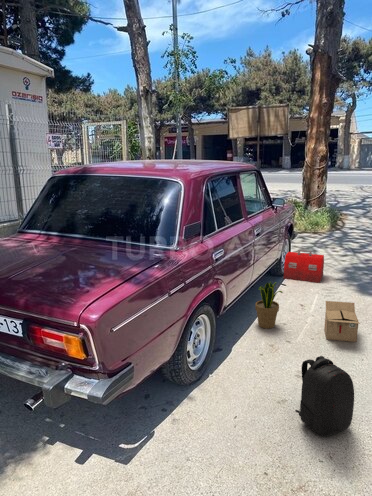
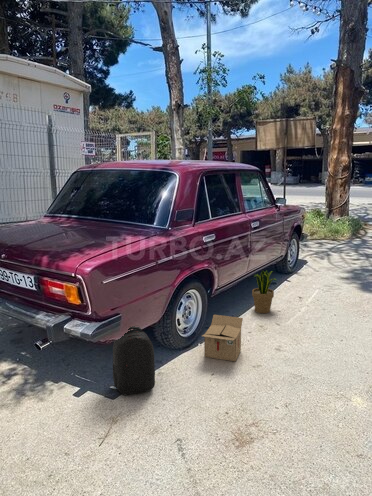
toolbox: present [284,249,324,283] -> none [291,249,330,281]
cardboard box: present [324,301,360,342] -> present [202,315,243,362]
backpack: present [296,356,354,436] -> present [113,326,155,394]

